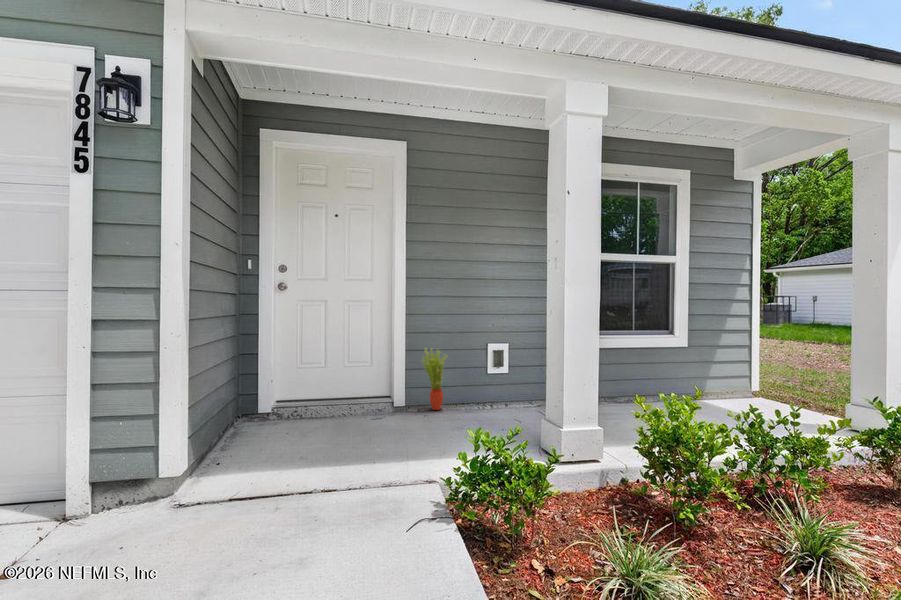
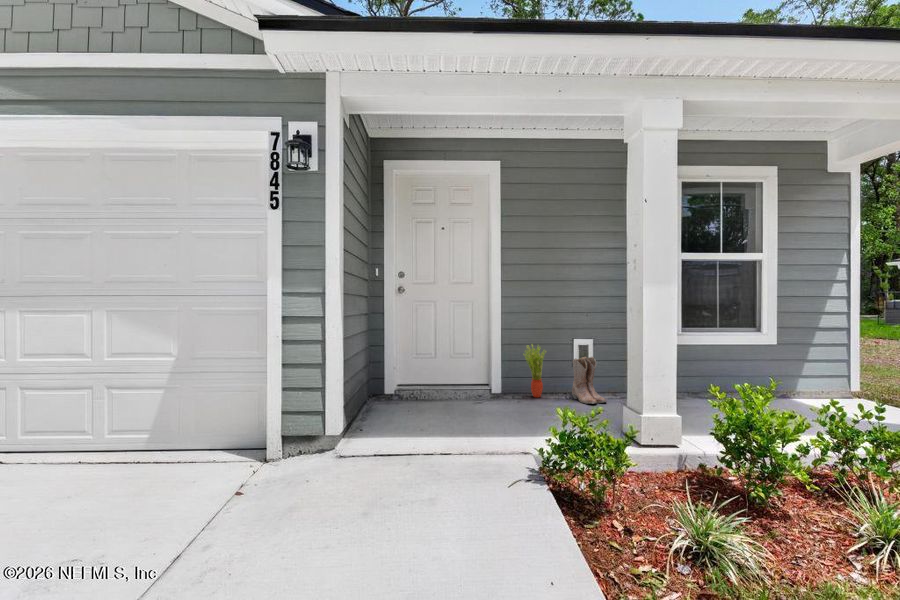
boots: none [476,361,514,415] -> present [572,357,606,404]

